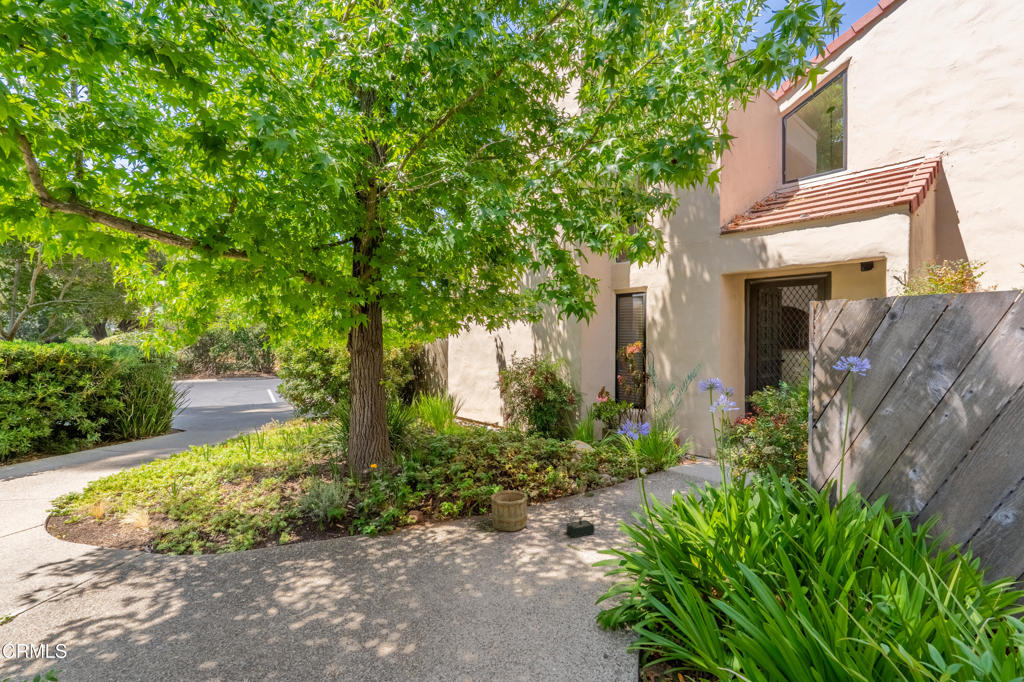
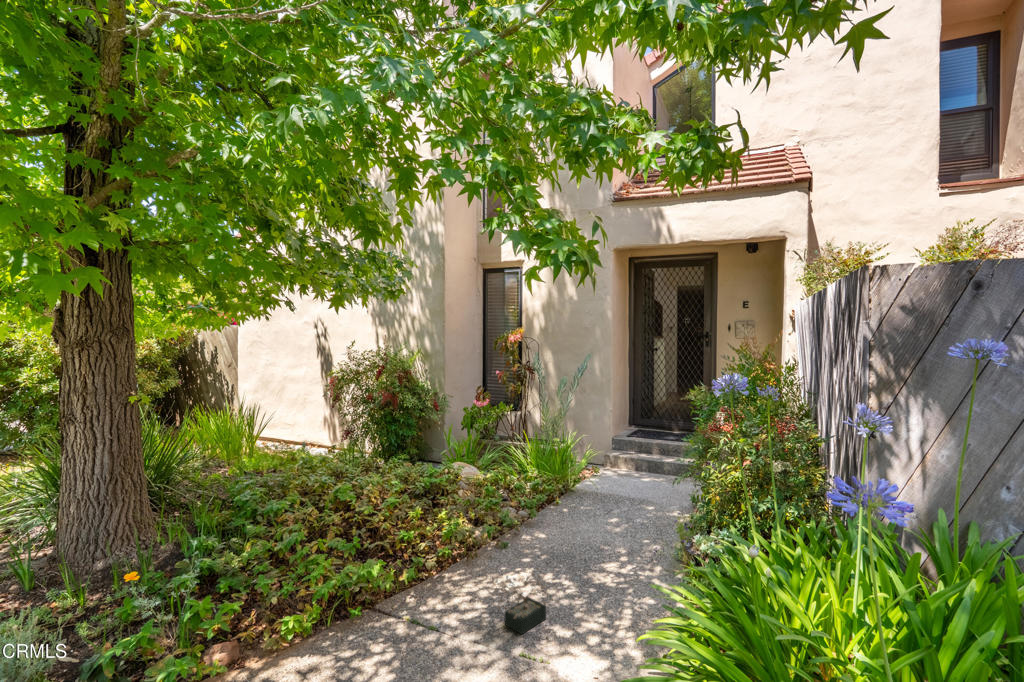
wooden bucket: present [490,490,528,531] -> none [374,569,440,649]

